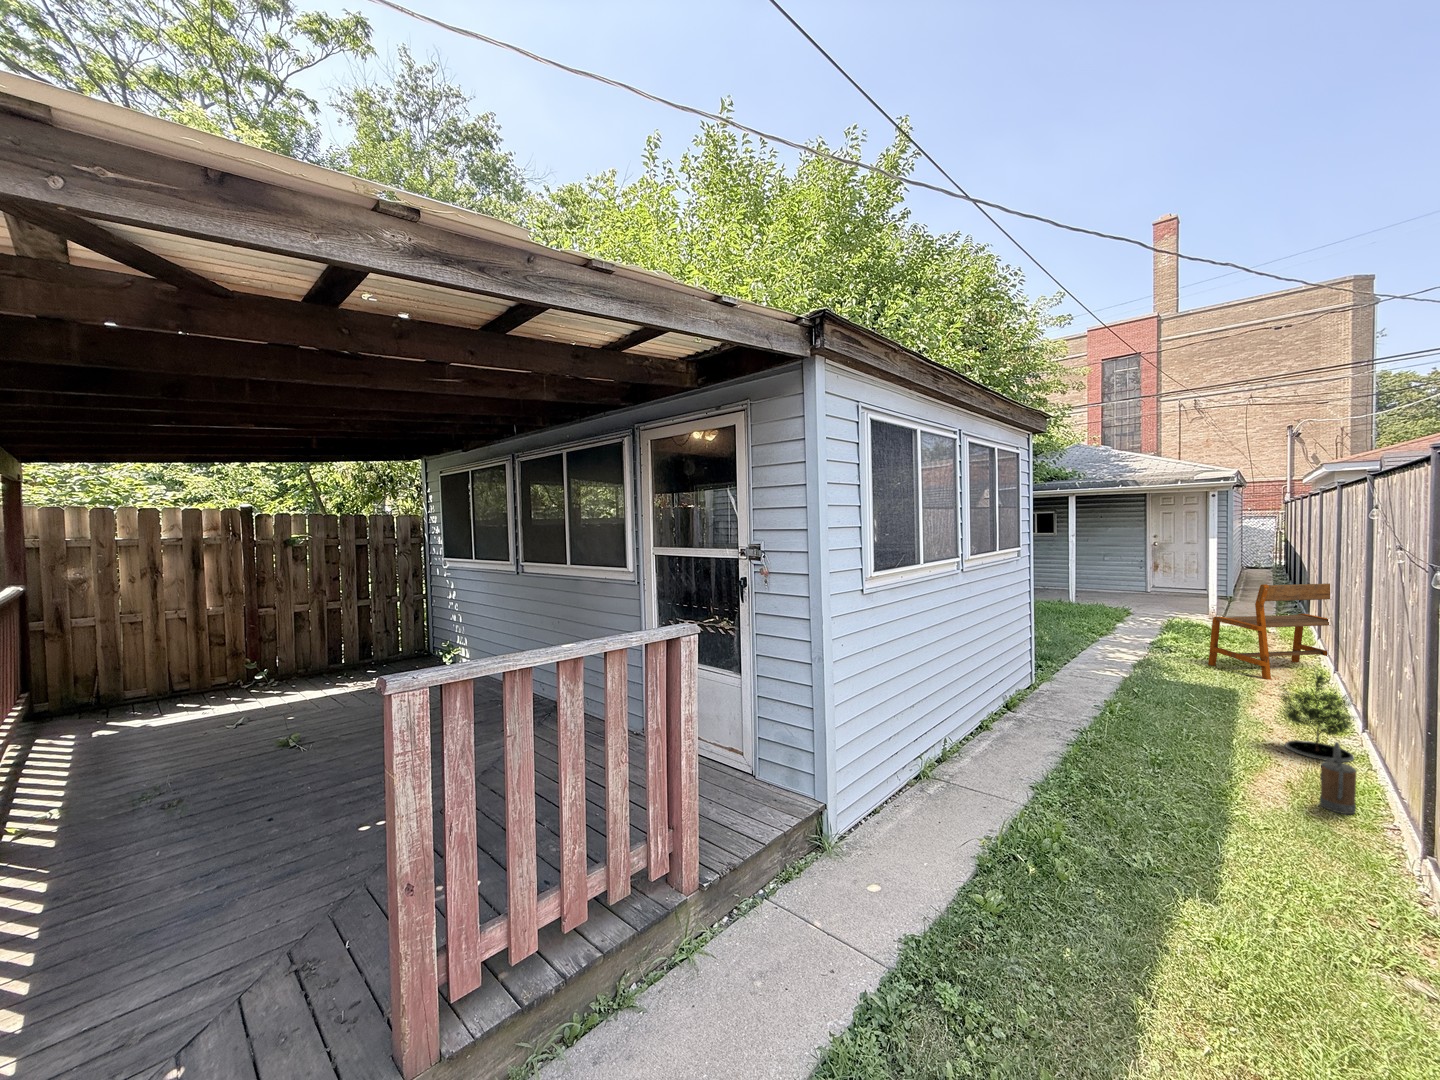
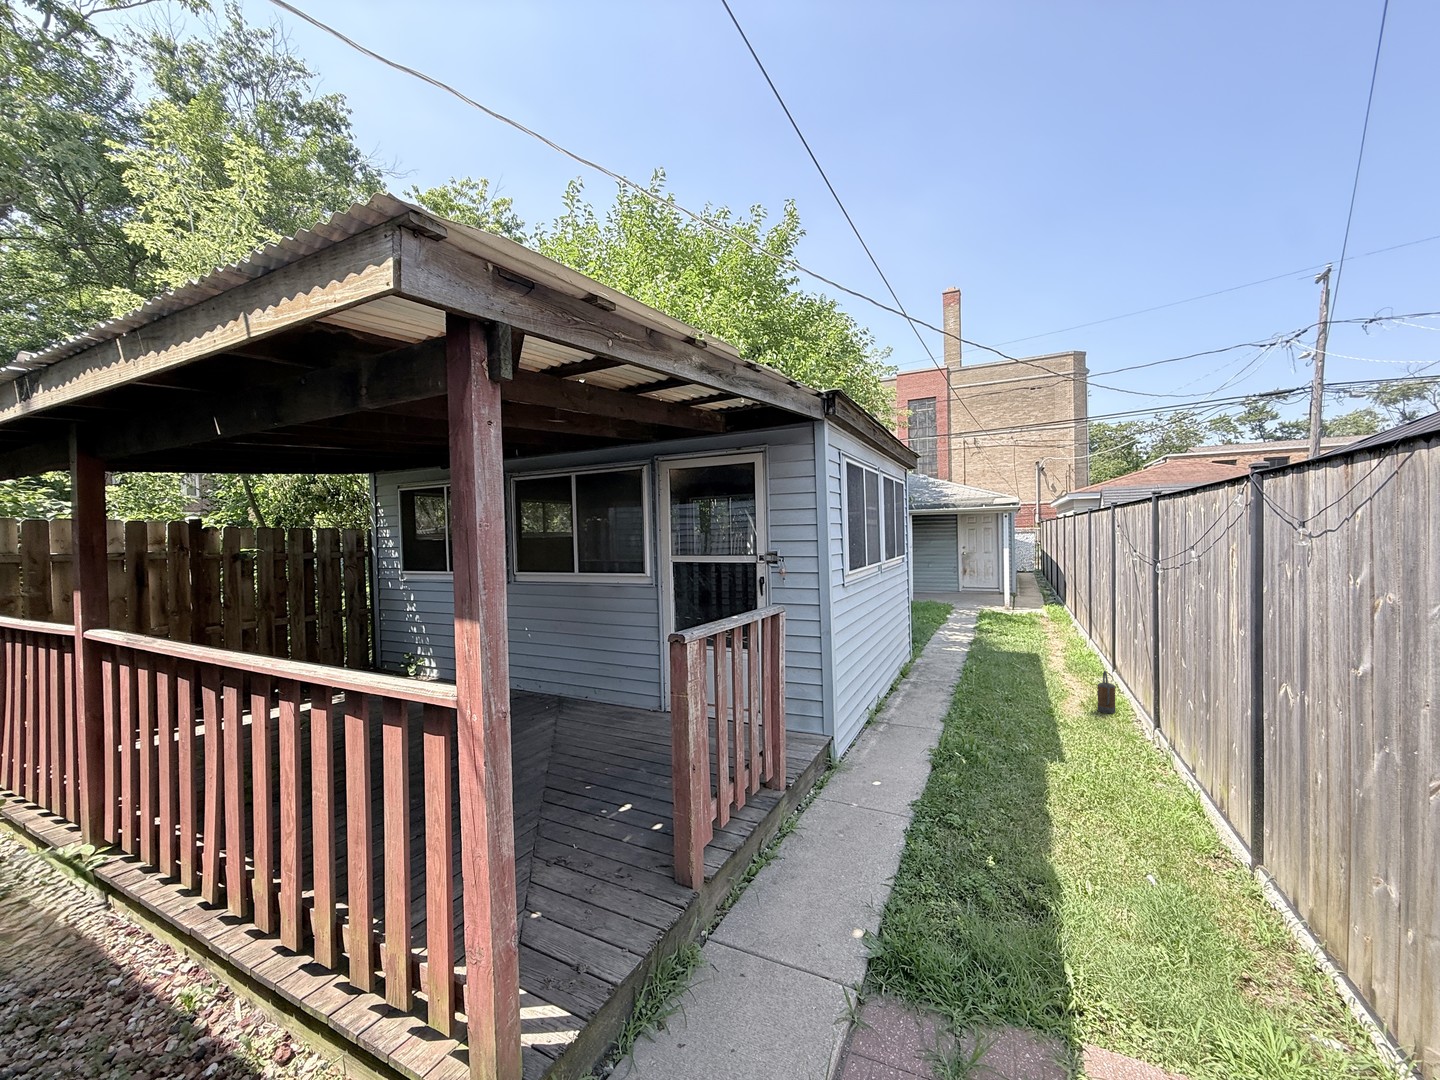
bench: present [1208,583,1330,680] -> none [1015,577,1099,647]
potted tree: present [1281,668,1354,762] -> none [1065,627,1111,689]

